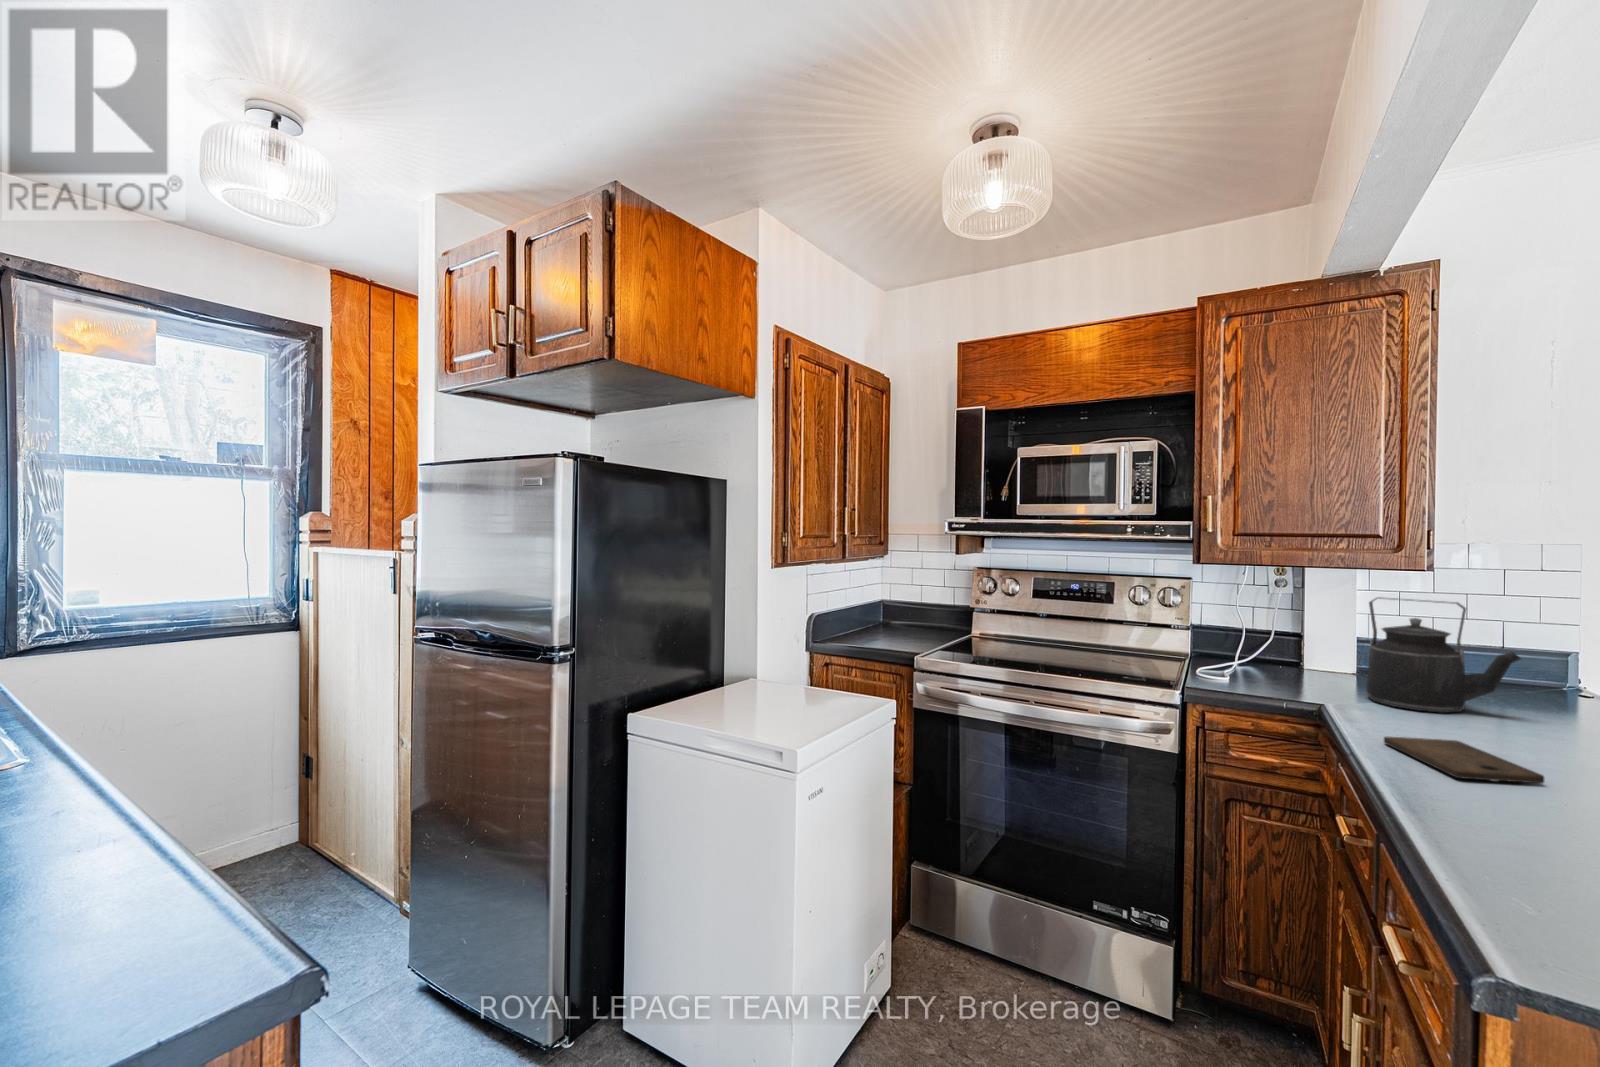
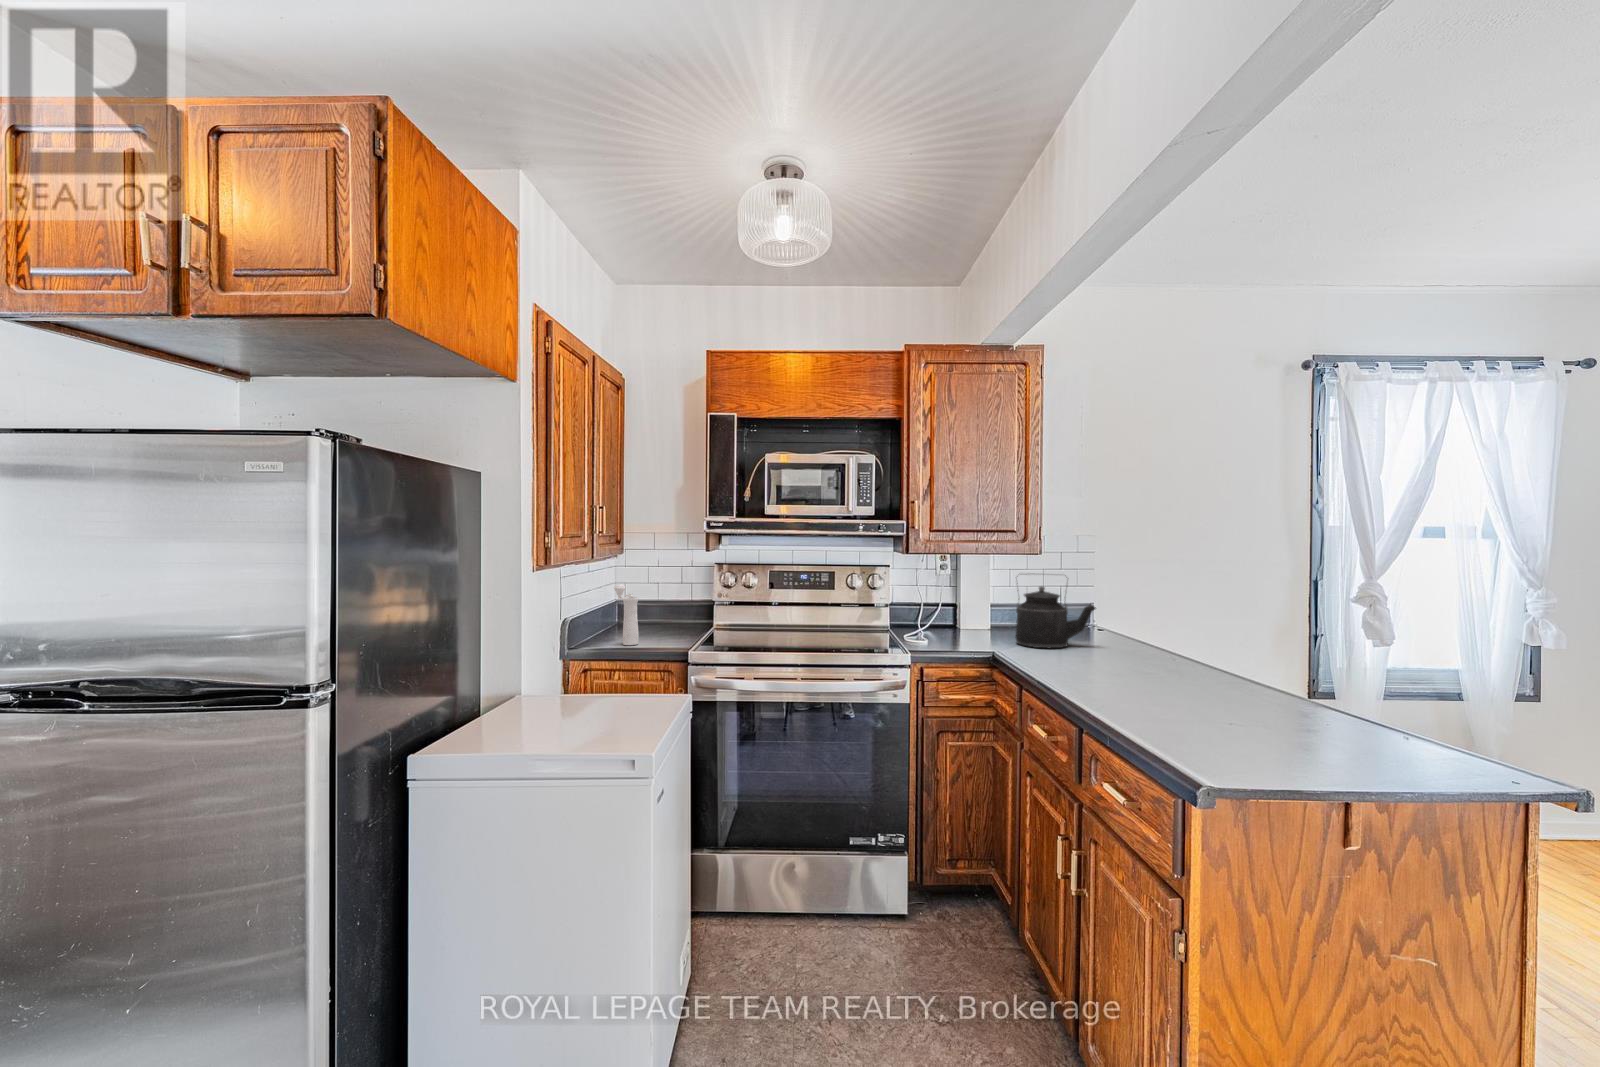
pepper mill: none [865,585,883,646] -> present [614,584,639,645]
cutting board: present [1384,737,1544,783] -> none [1057,664,1147,687]

